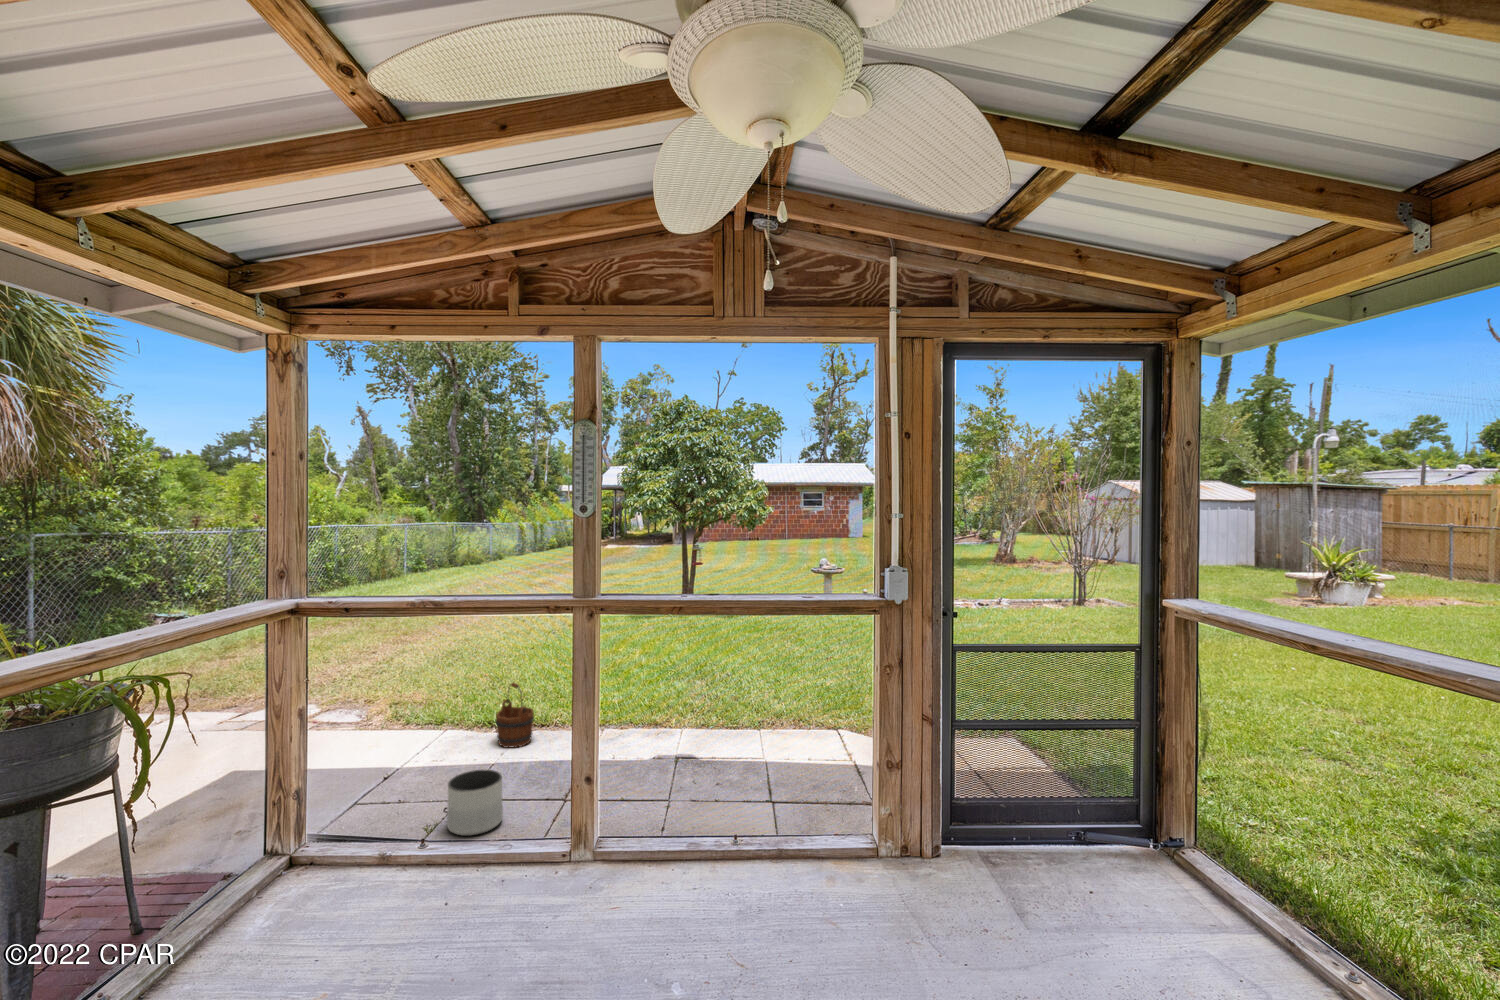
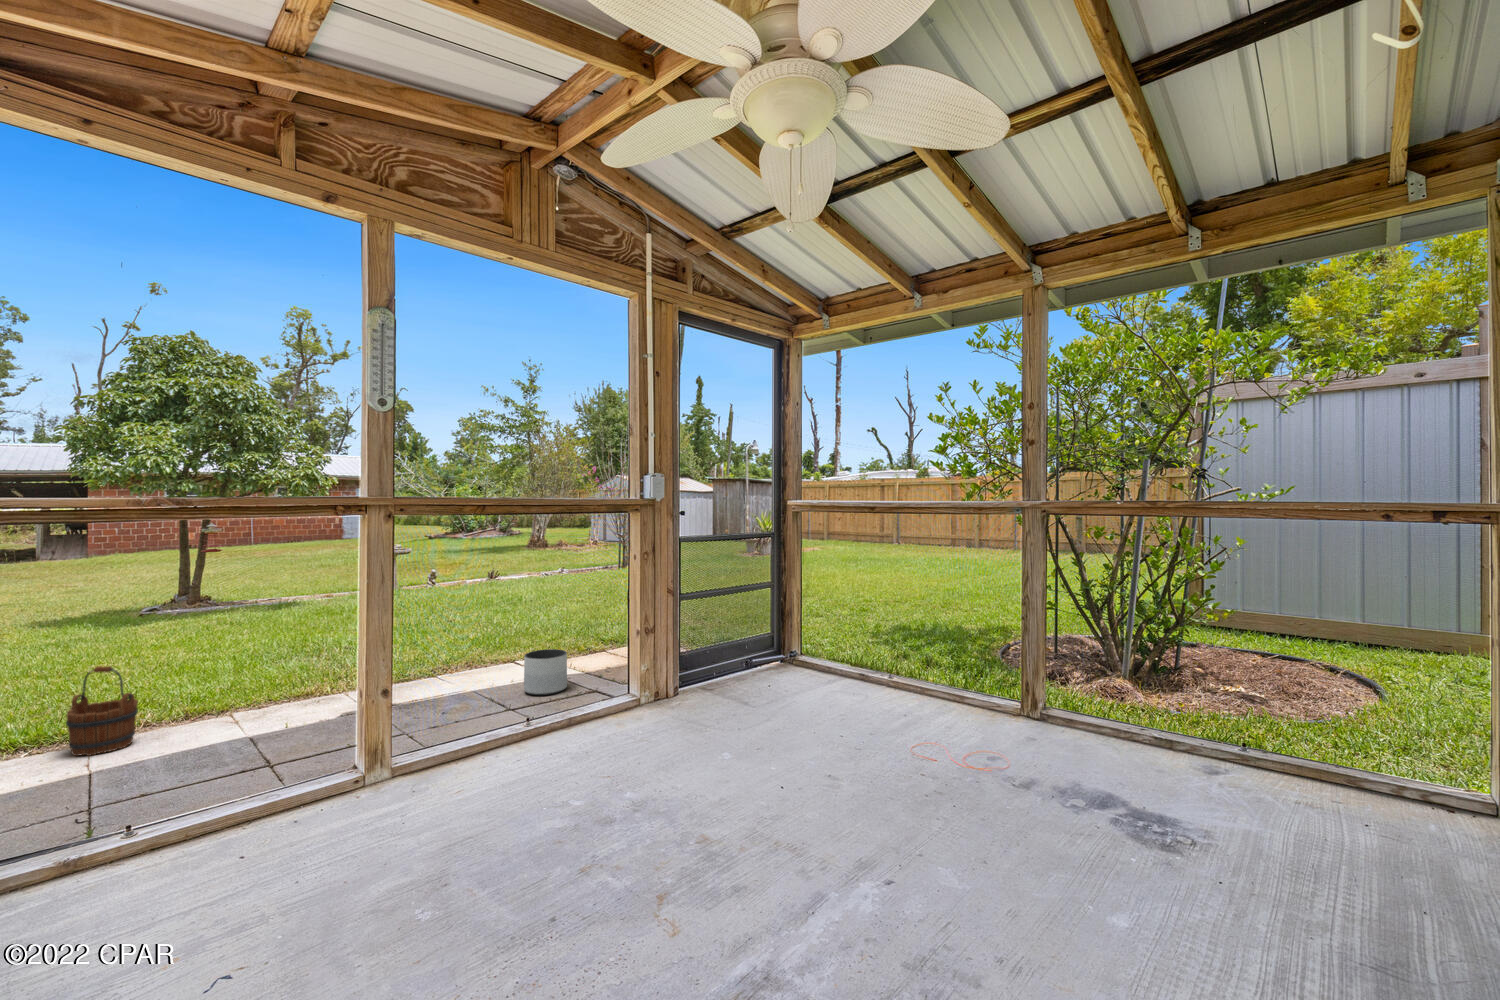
planter: present [447,770,503,836] -> present [524,649,567,695]

